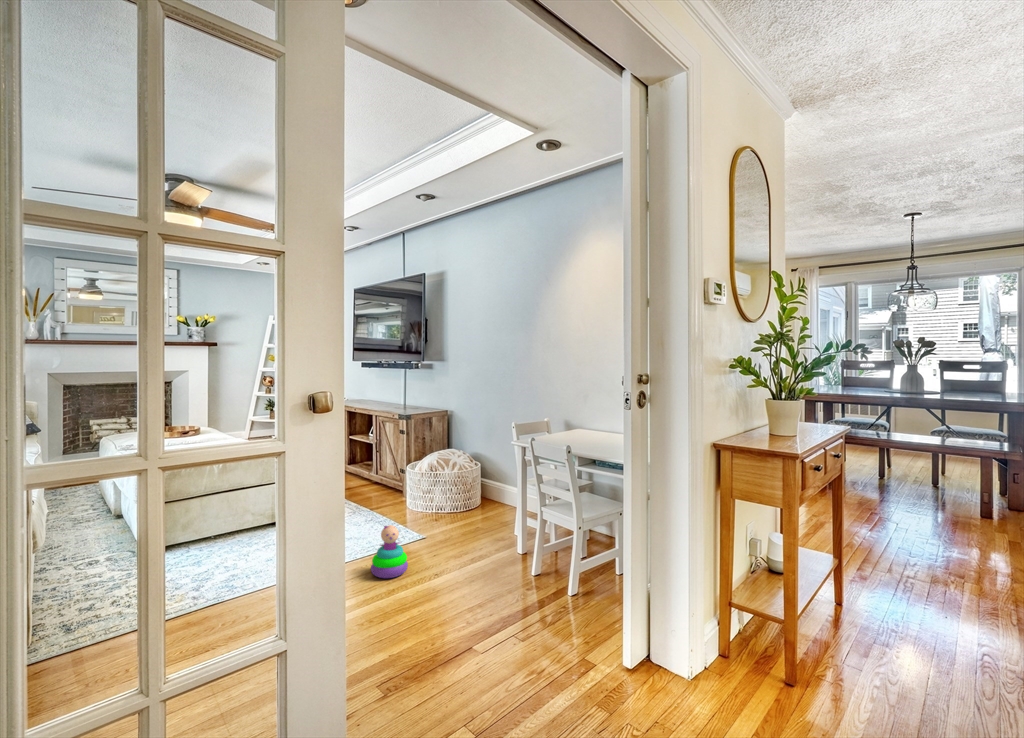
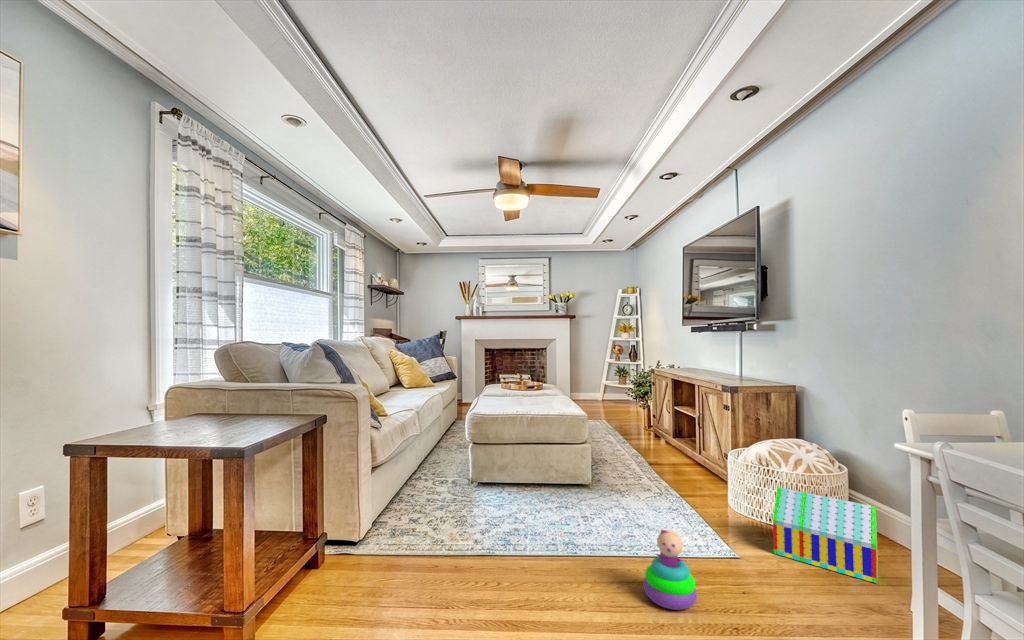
toy house: none [444,483,498,529] -> present [773,487,878,583]

